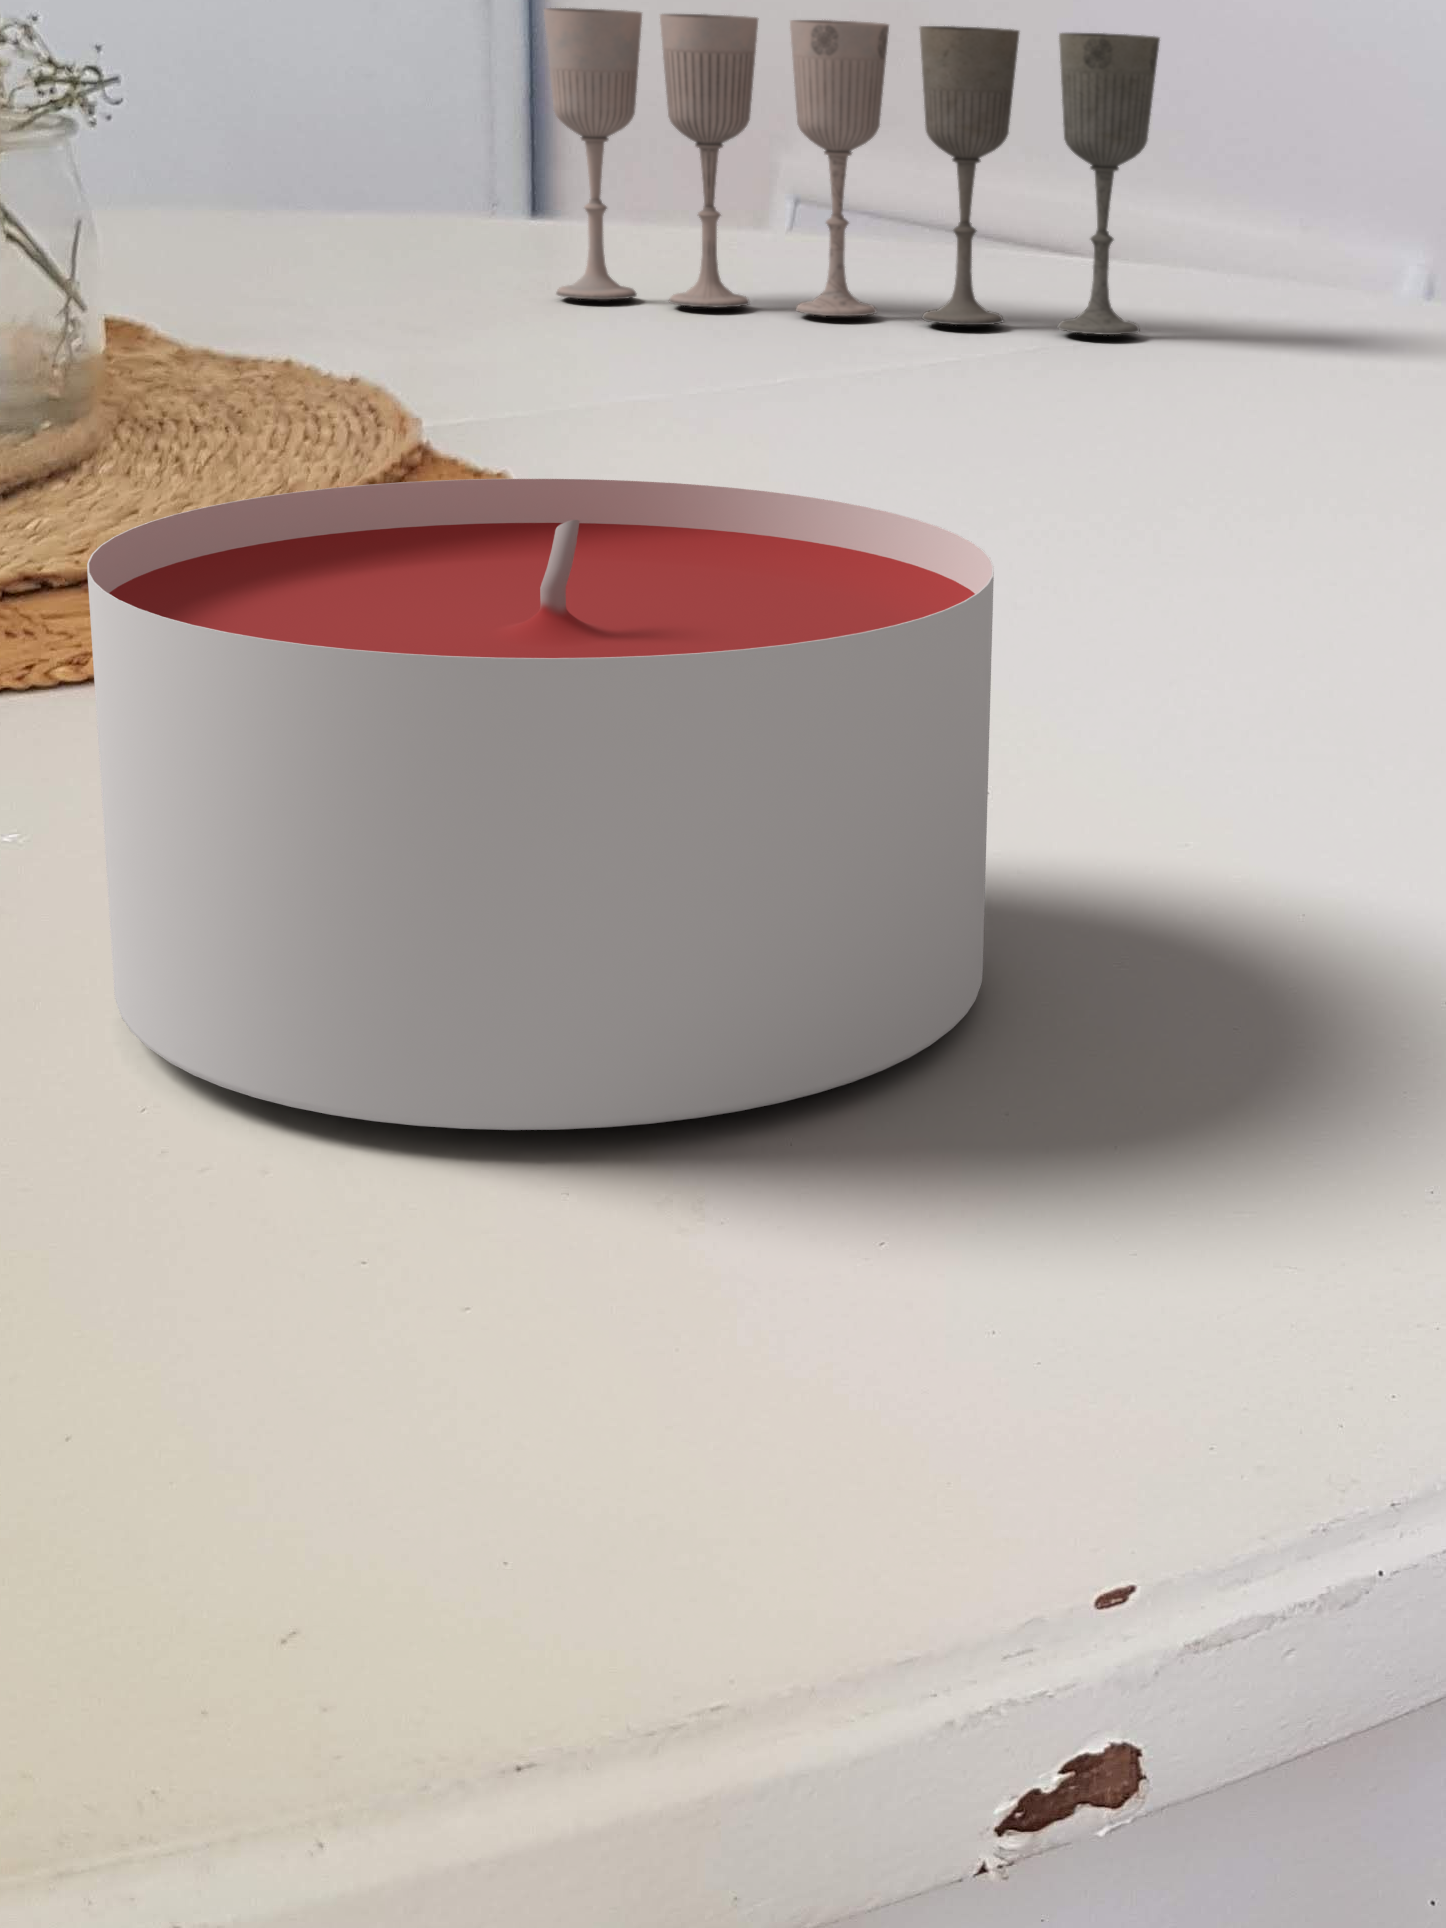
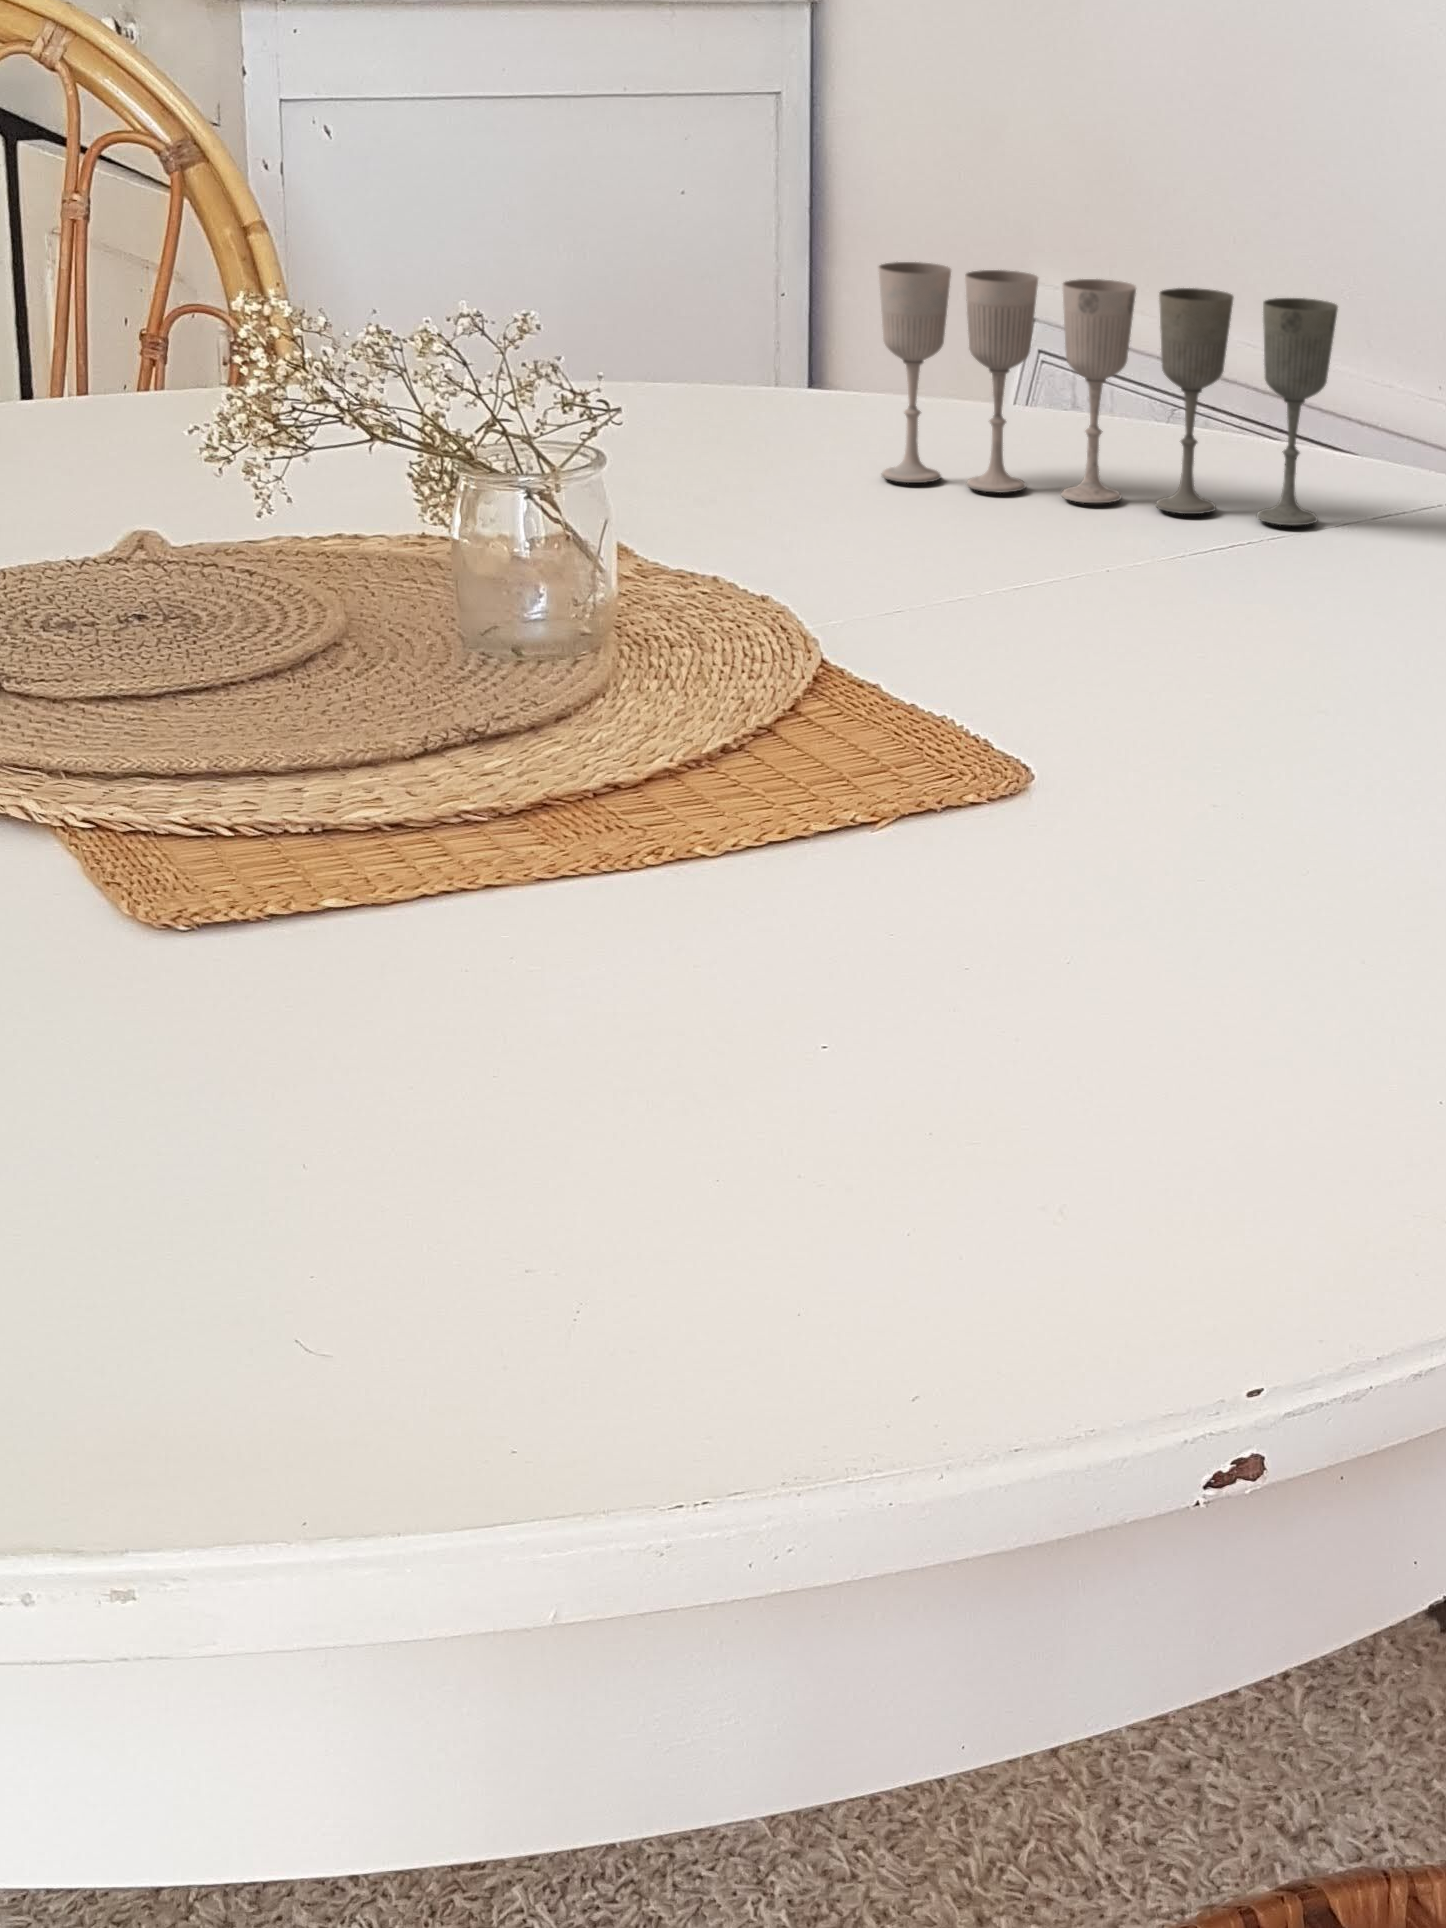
candle: present [87,479,994,1130] -> none [761,808,1213,1177]

